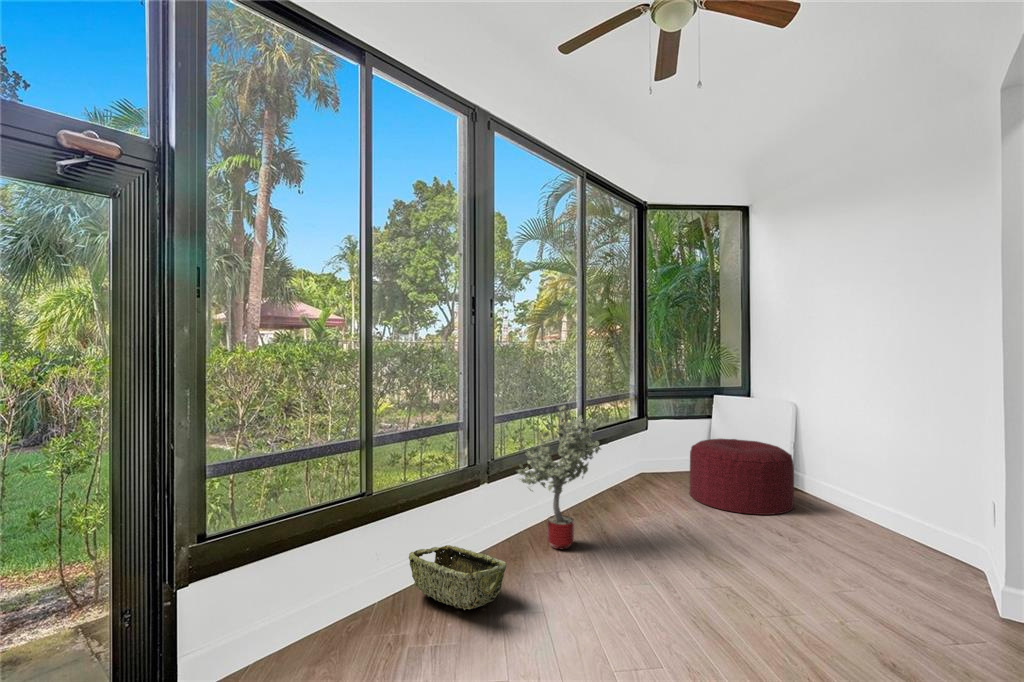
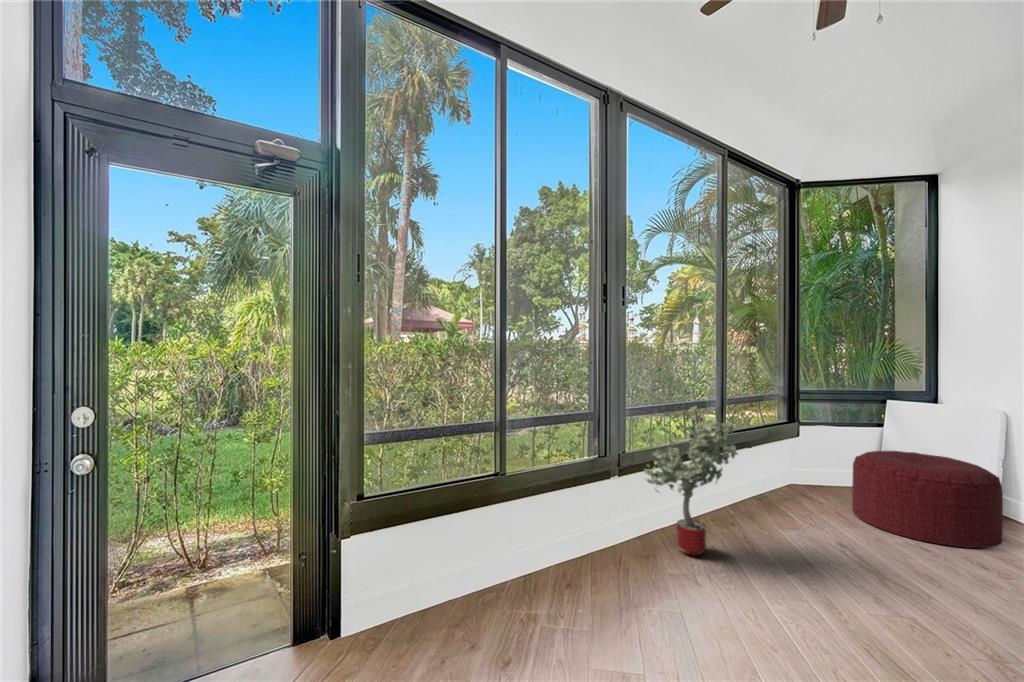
woven basket: present [409,545,506,610] -> none [533,537,628,604]

